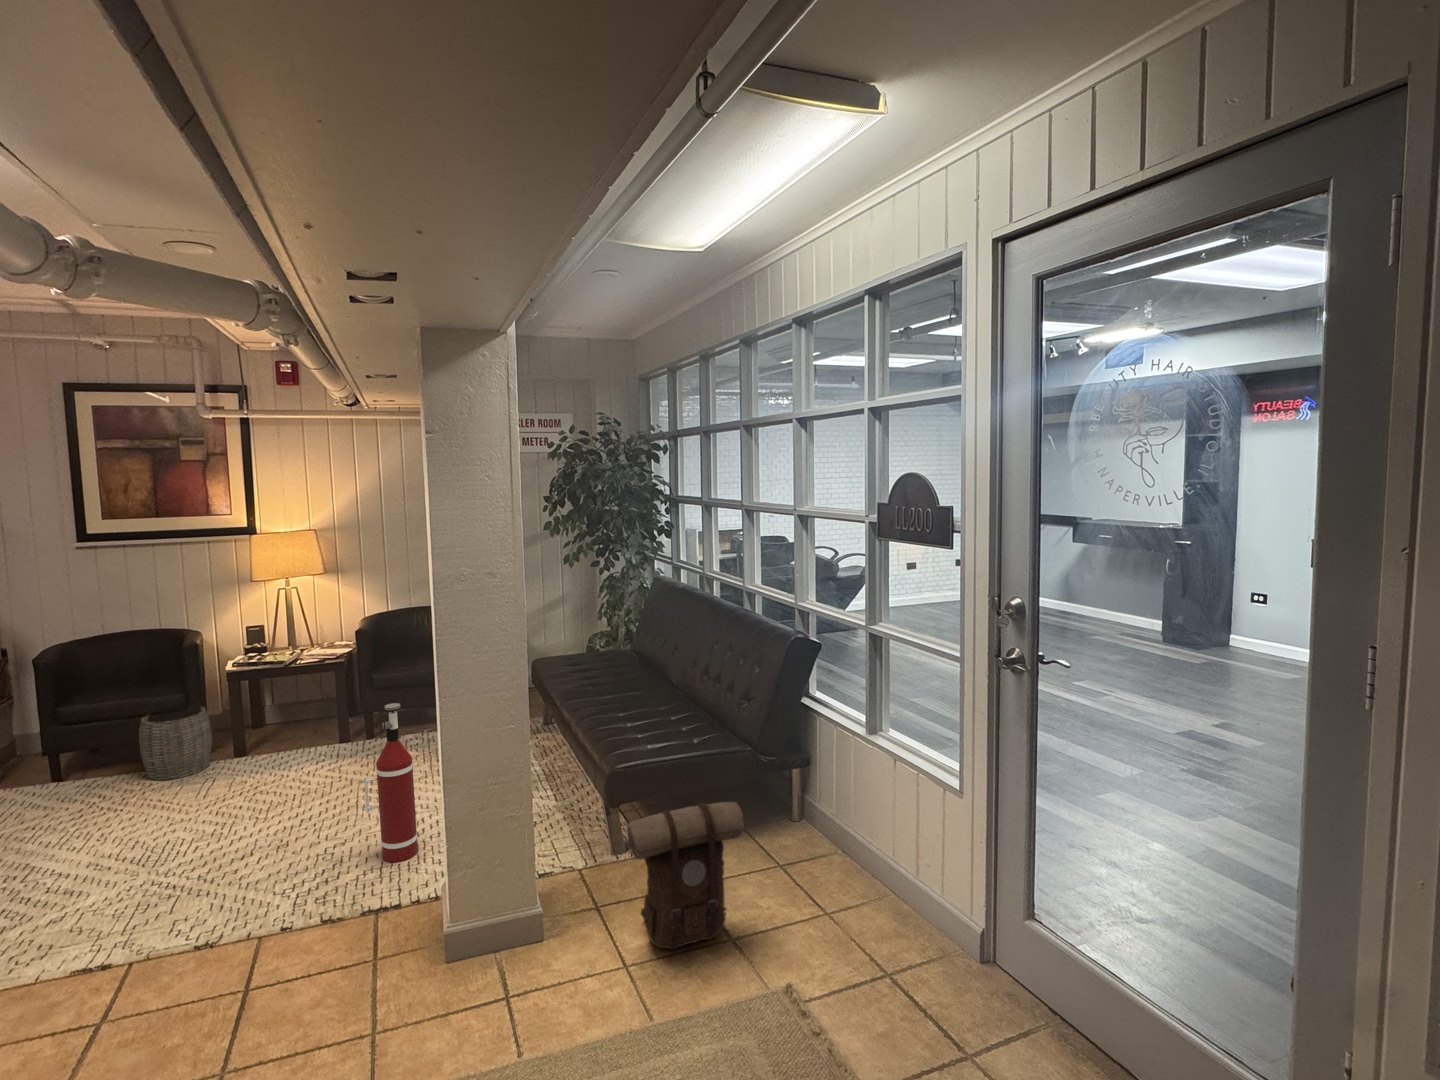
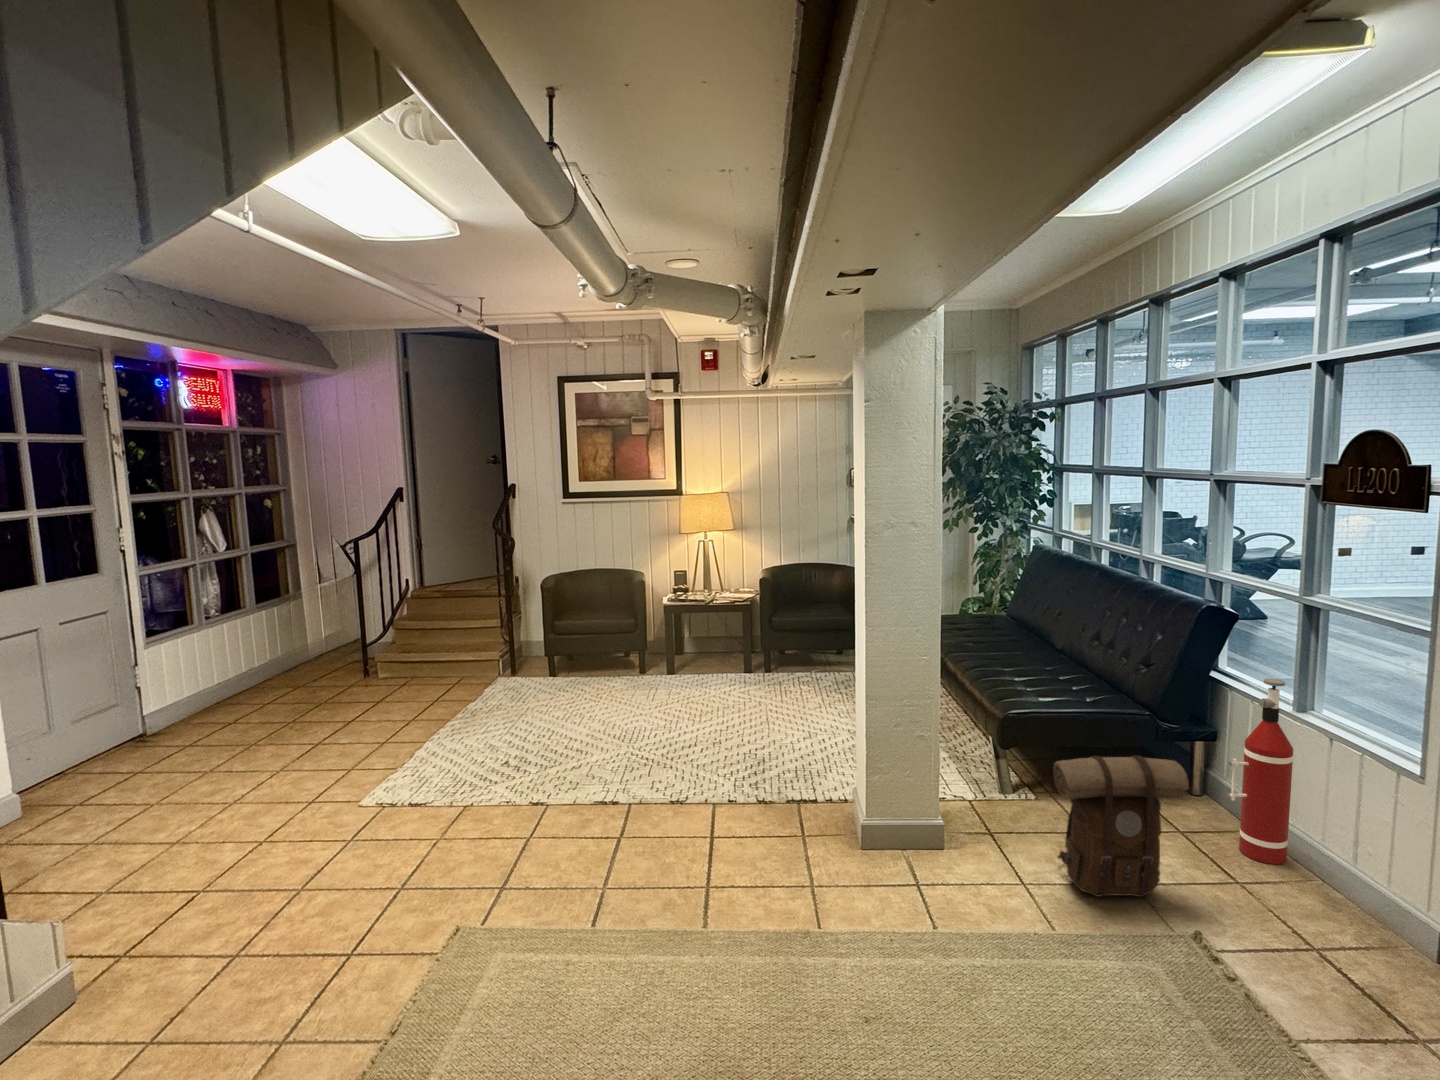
fire extinguisher: present [361,703,418,862] -> present [1226,678,1293,864]
woven basket: present [139,707,212,780] -> none [607,628,653,683]

